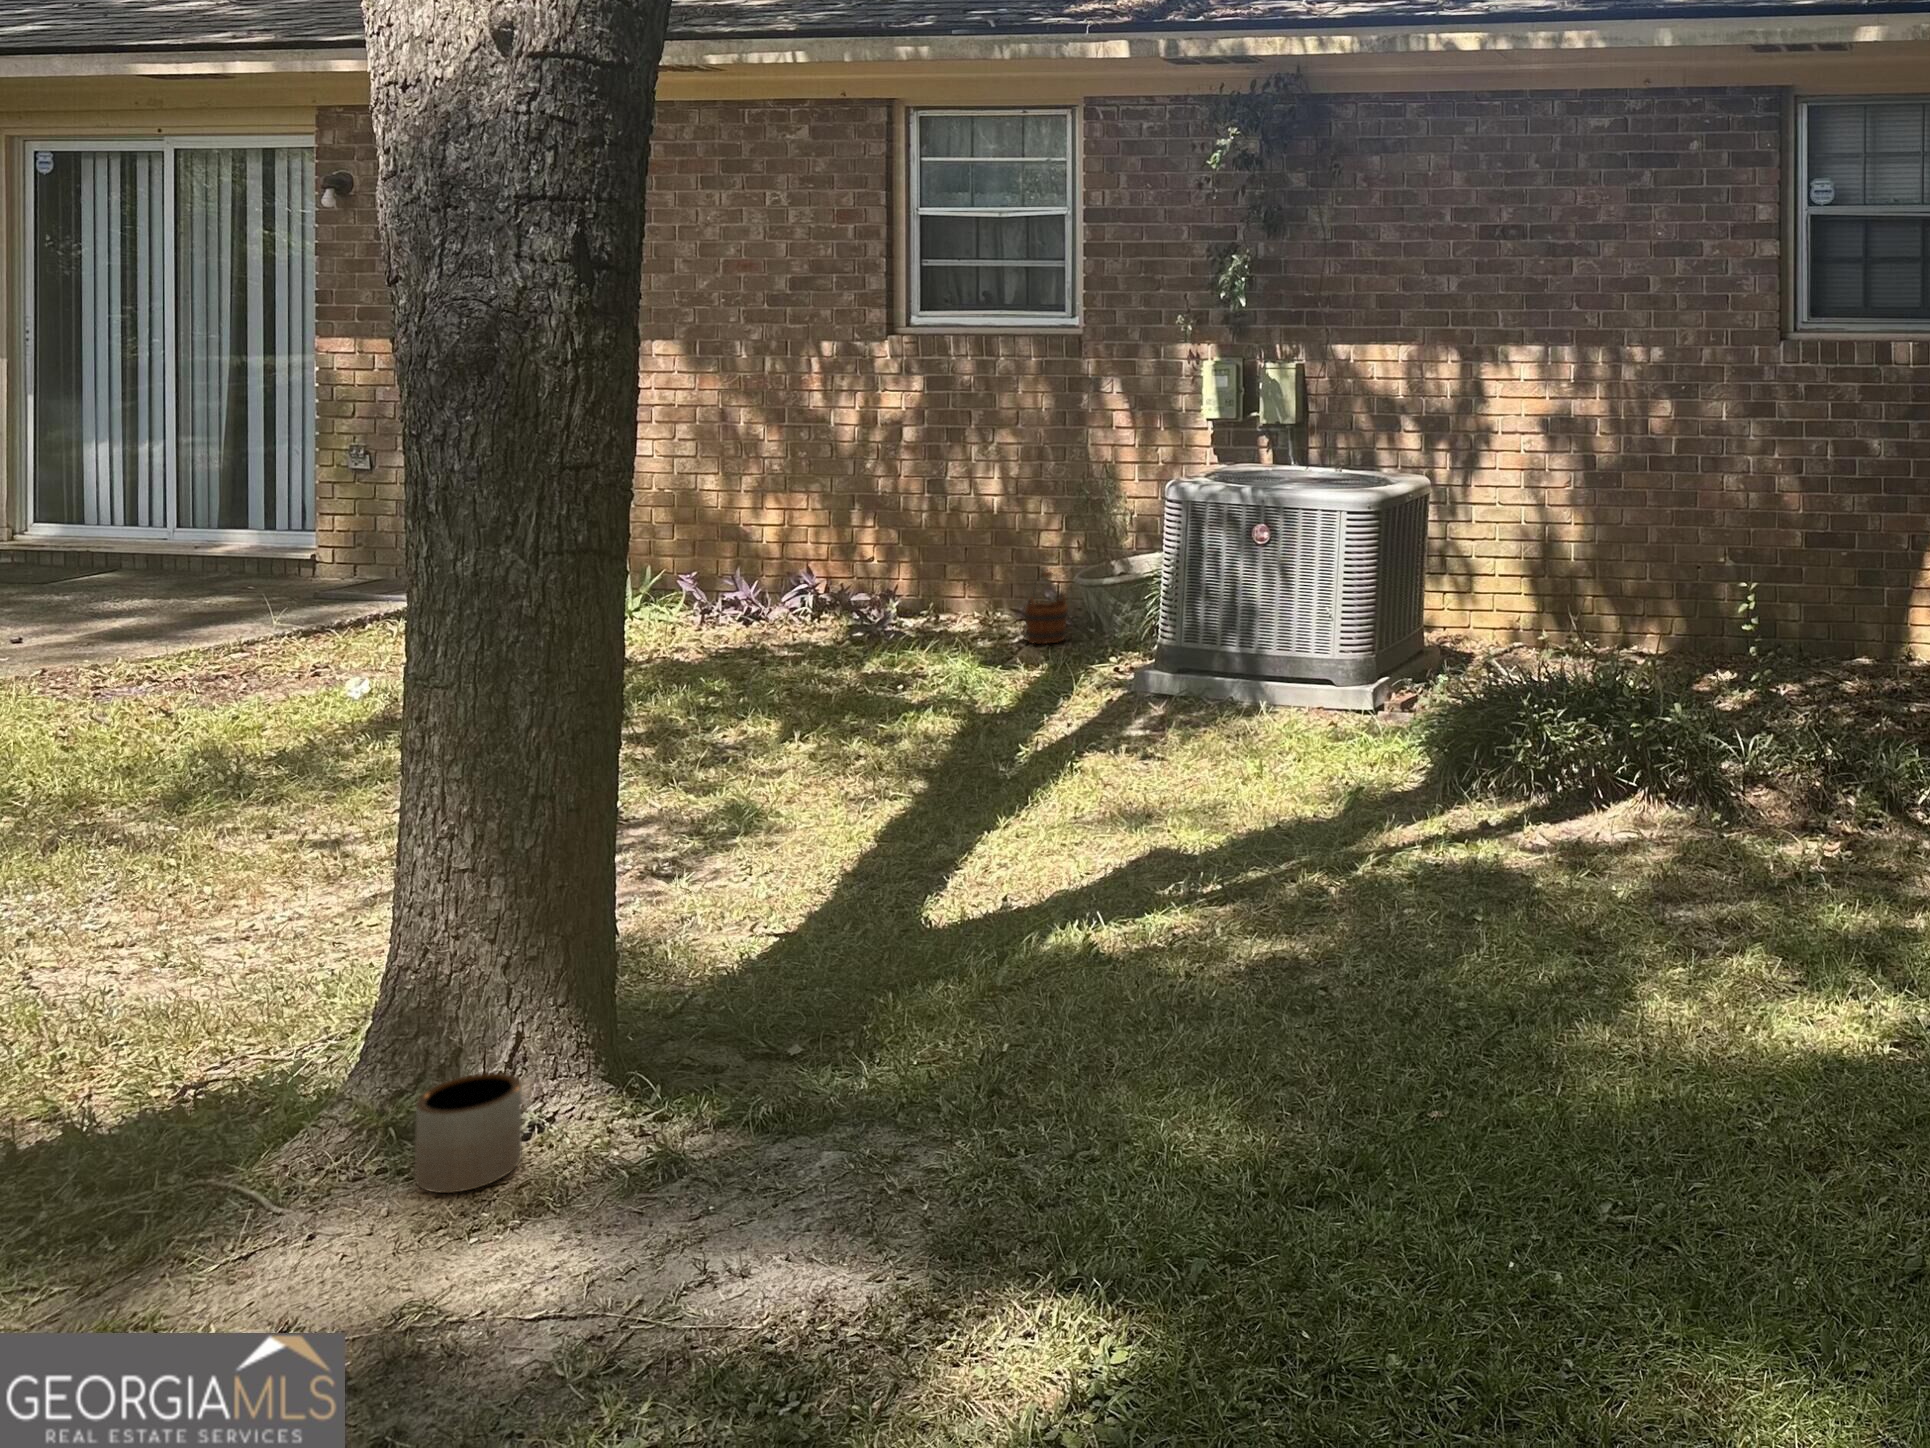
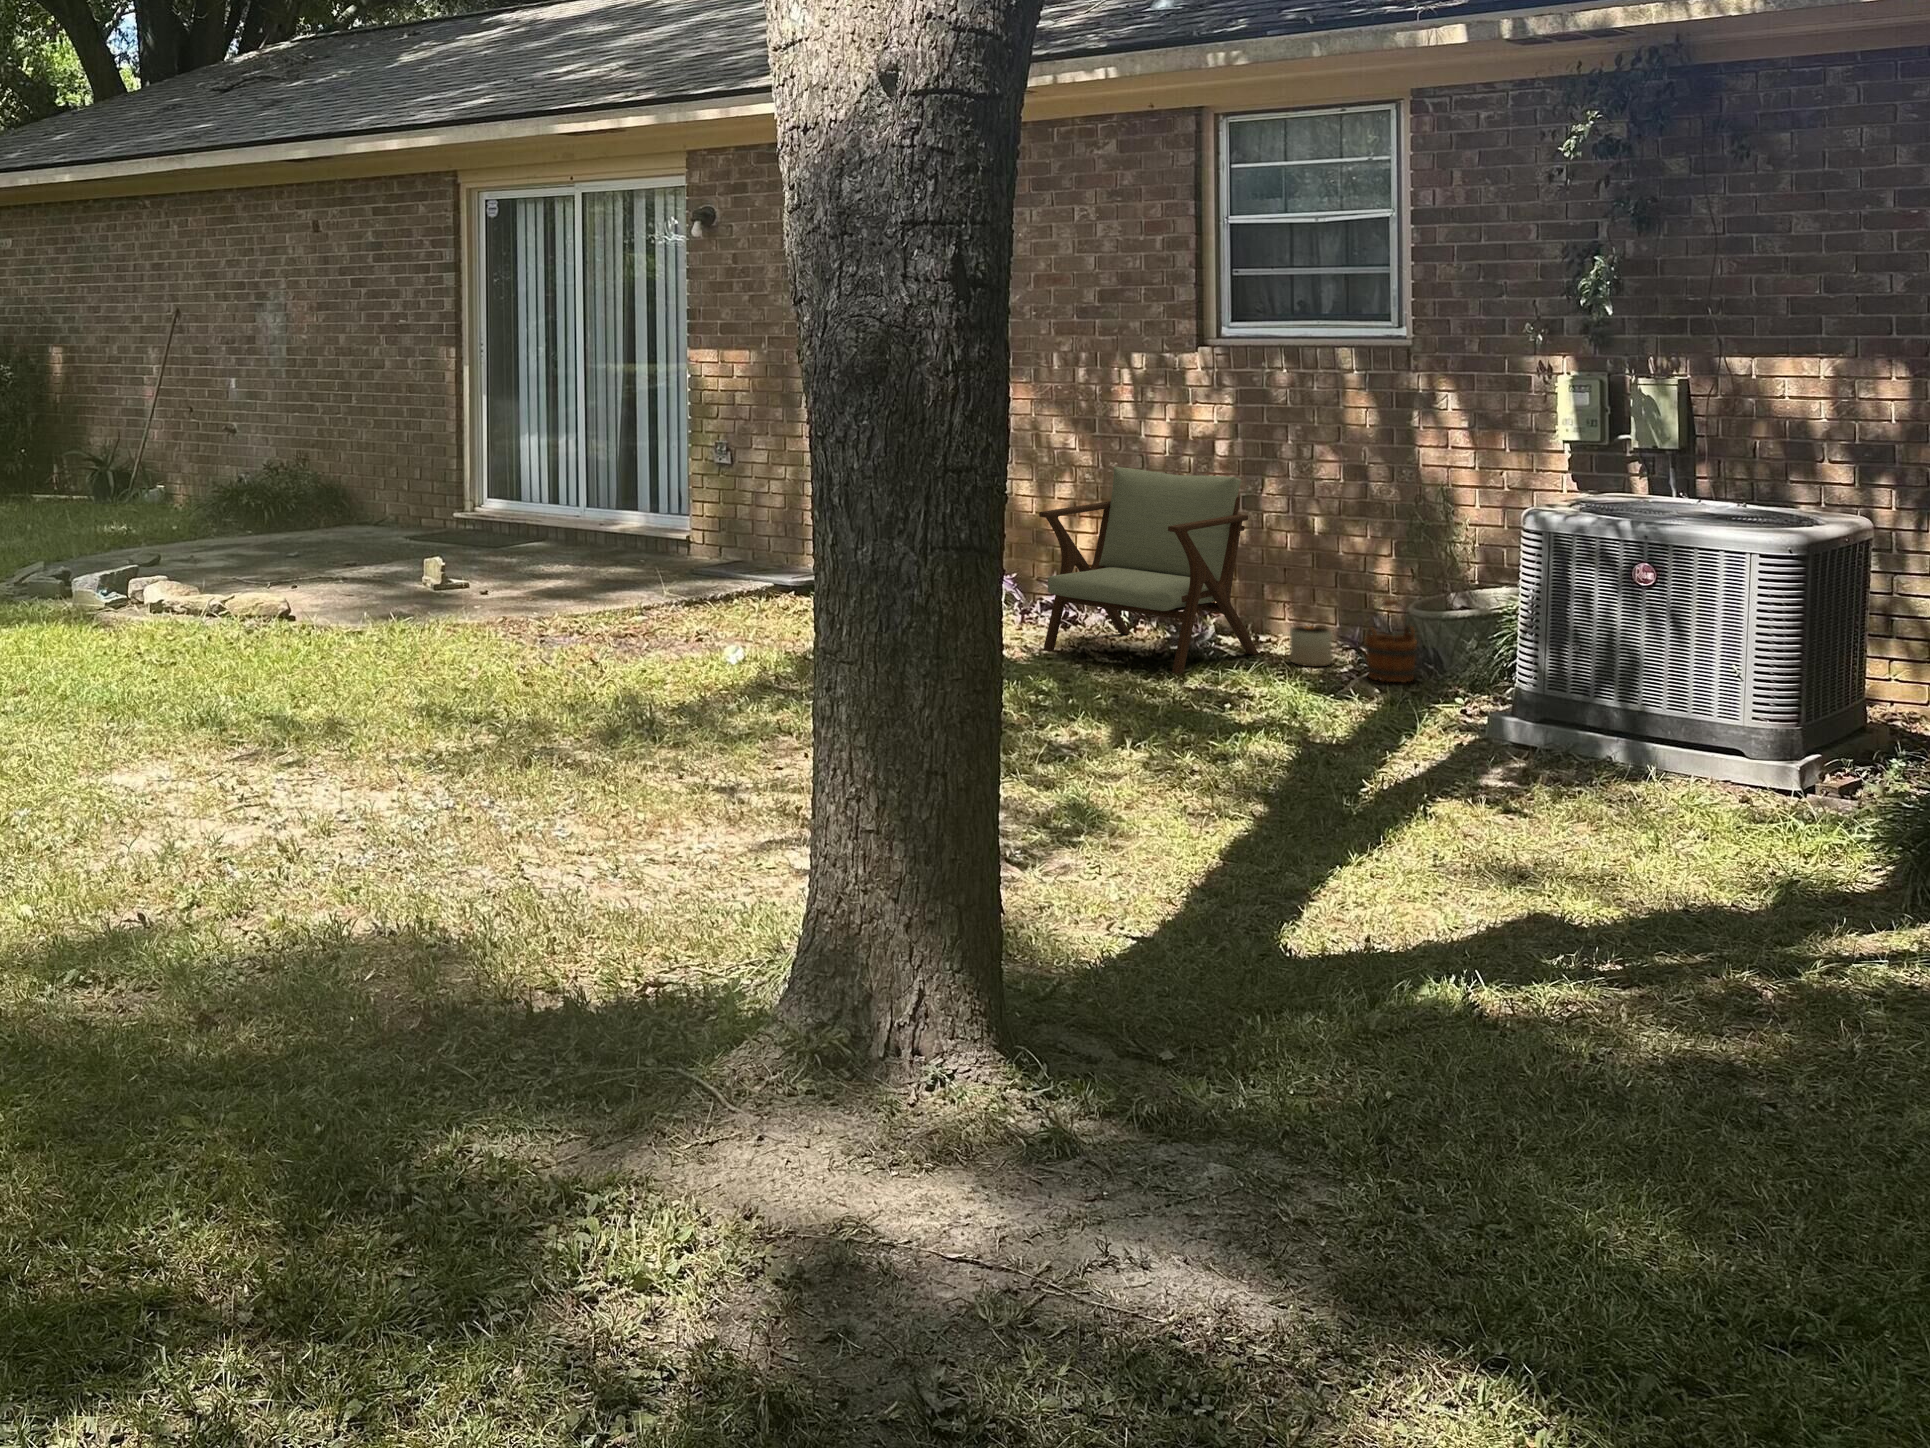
lounge chair: none [728,468,936,658] -> present [1039,467,1259,674]
planter: present [415,1073,522,1193] -> present [1290,626,1332,667]

